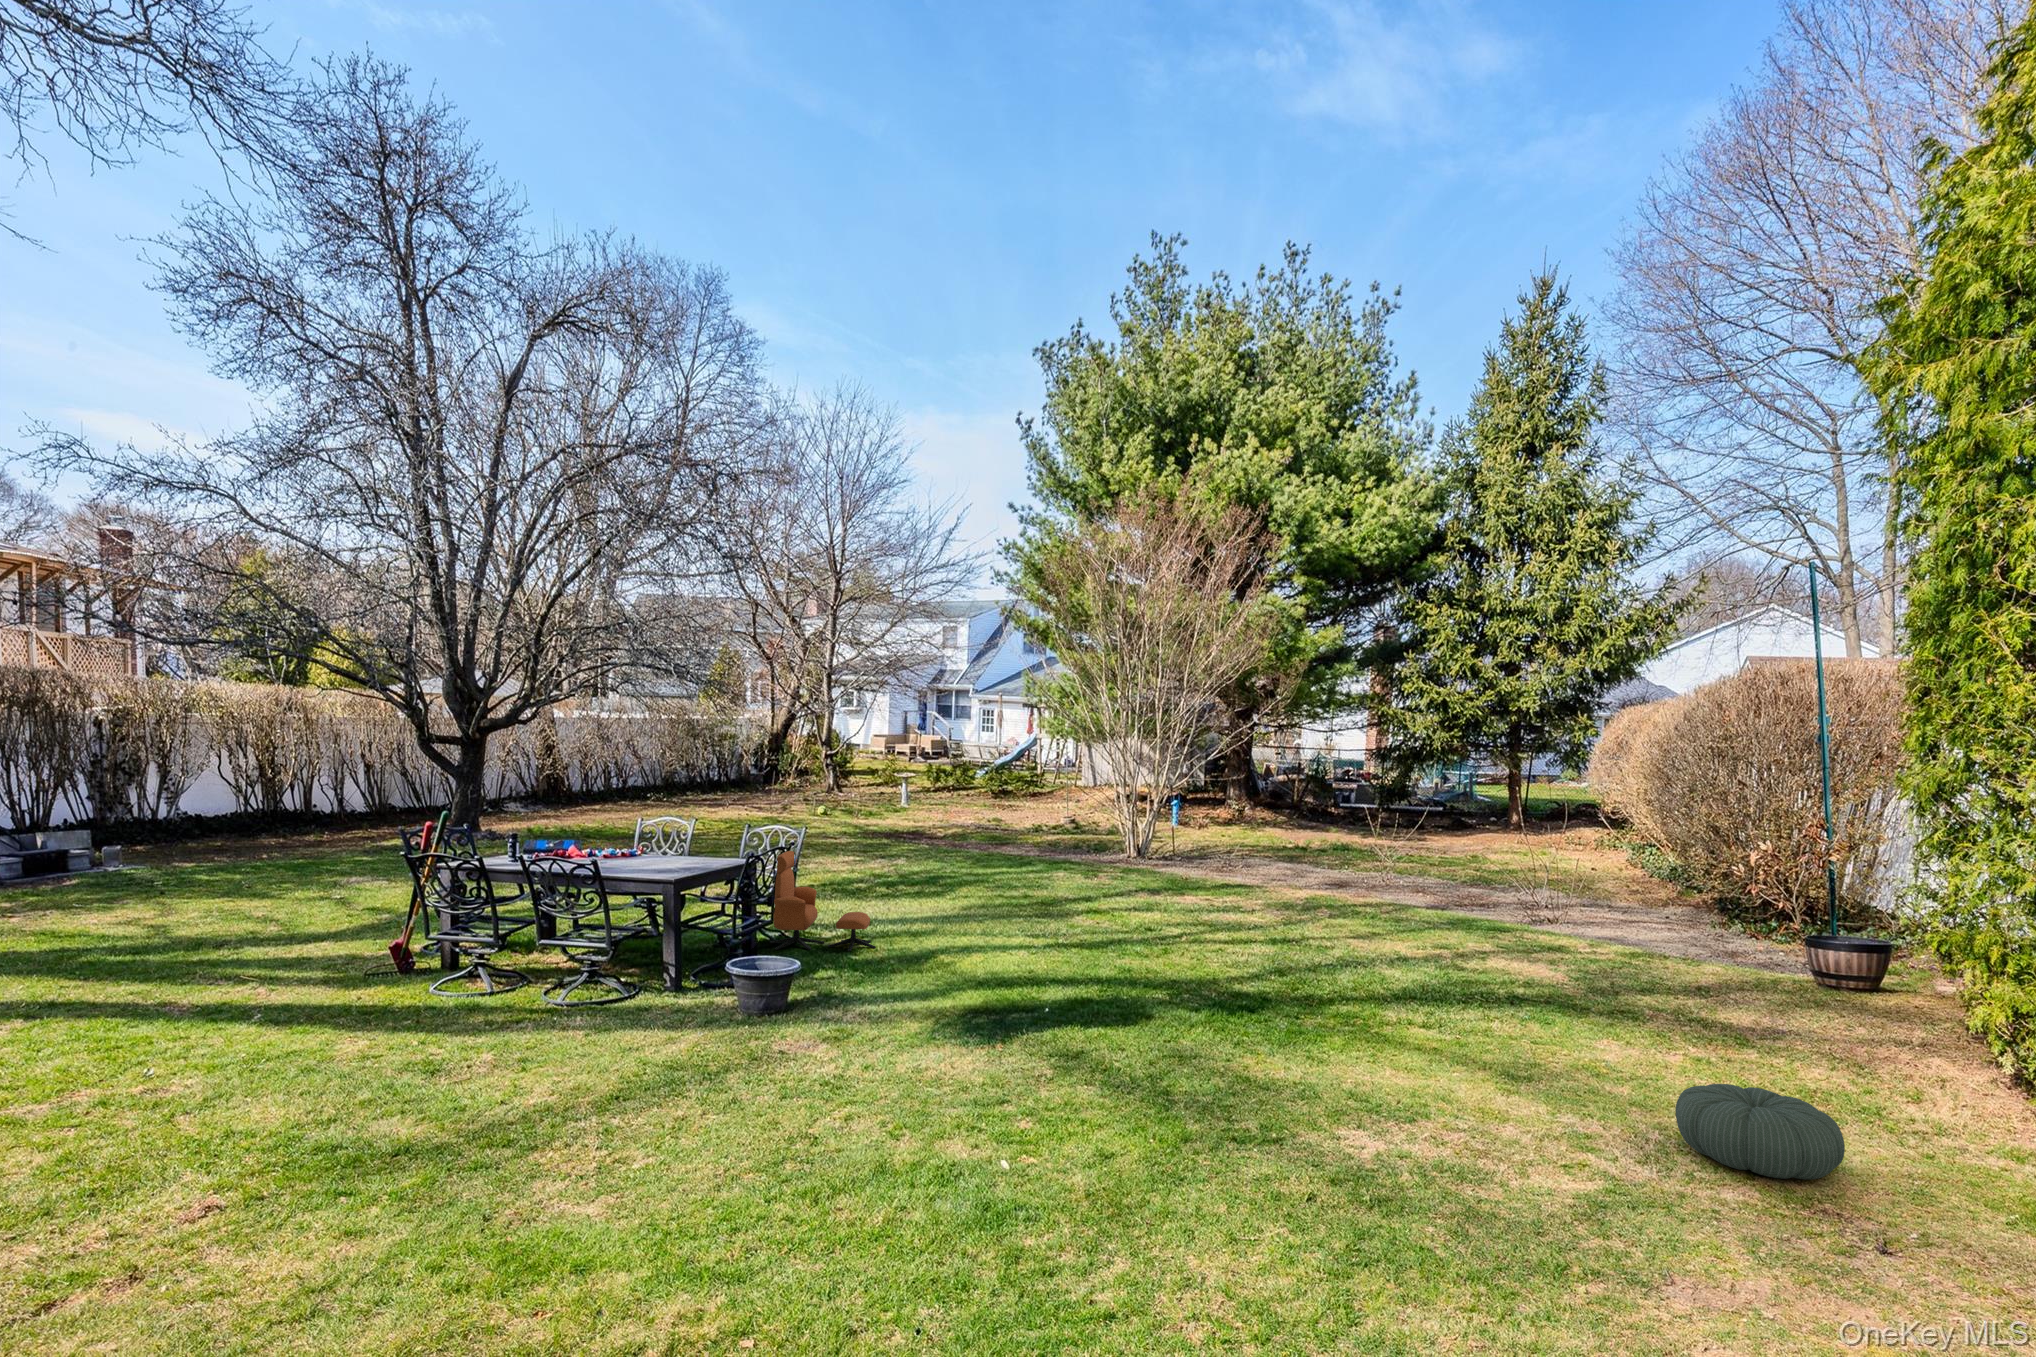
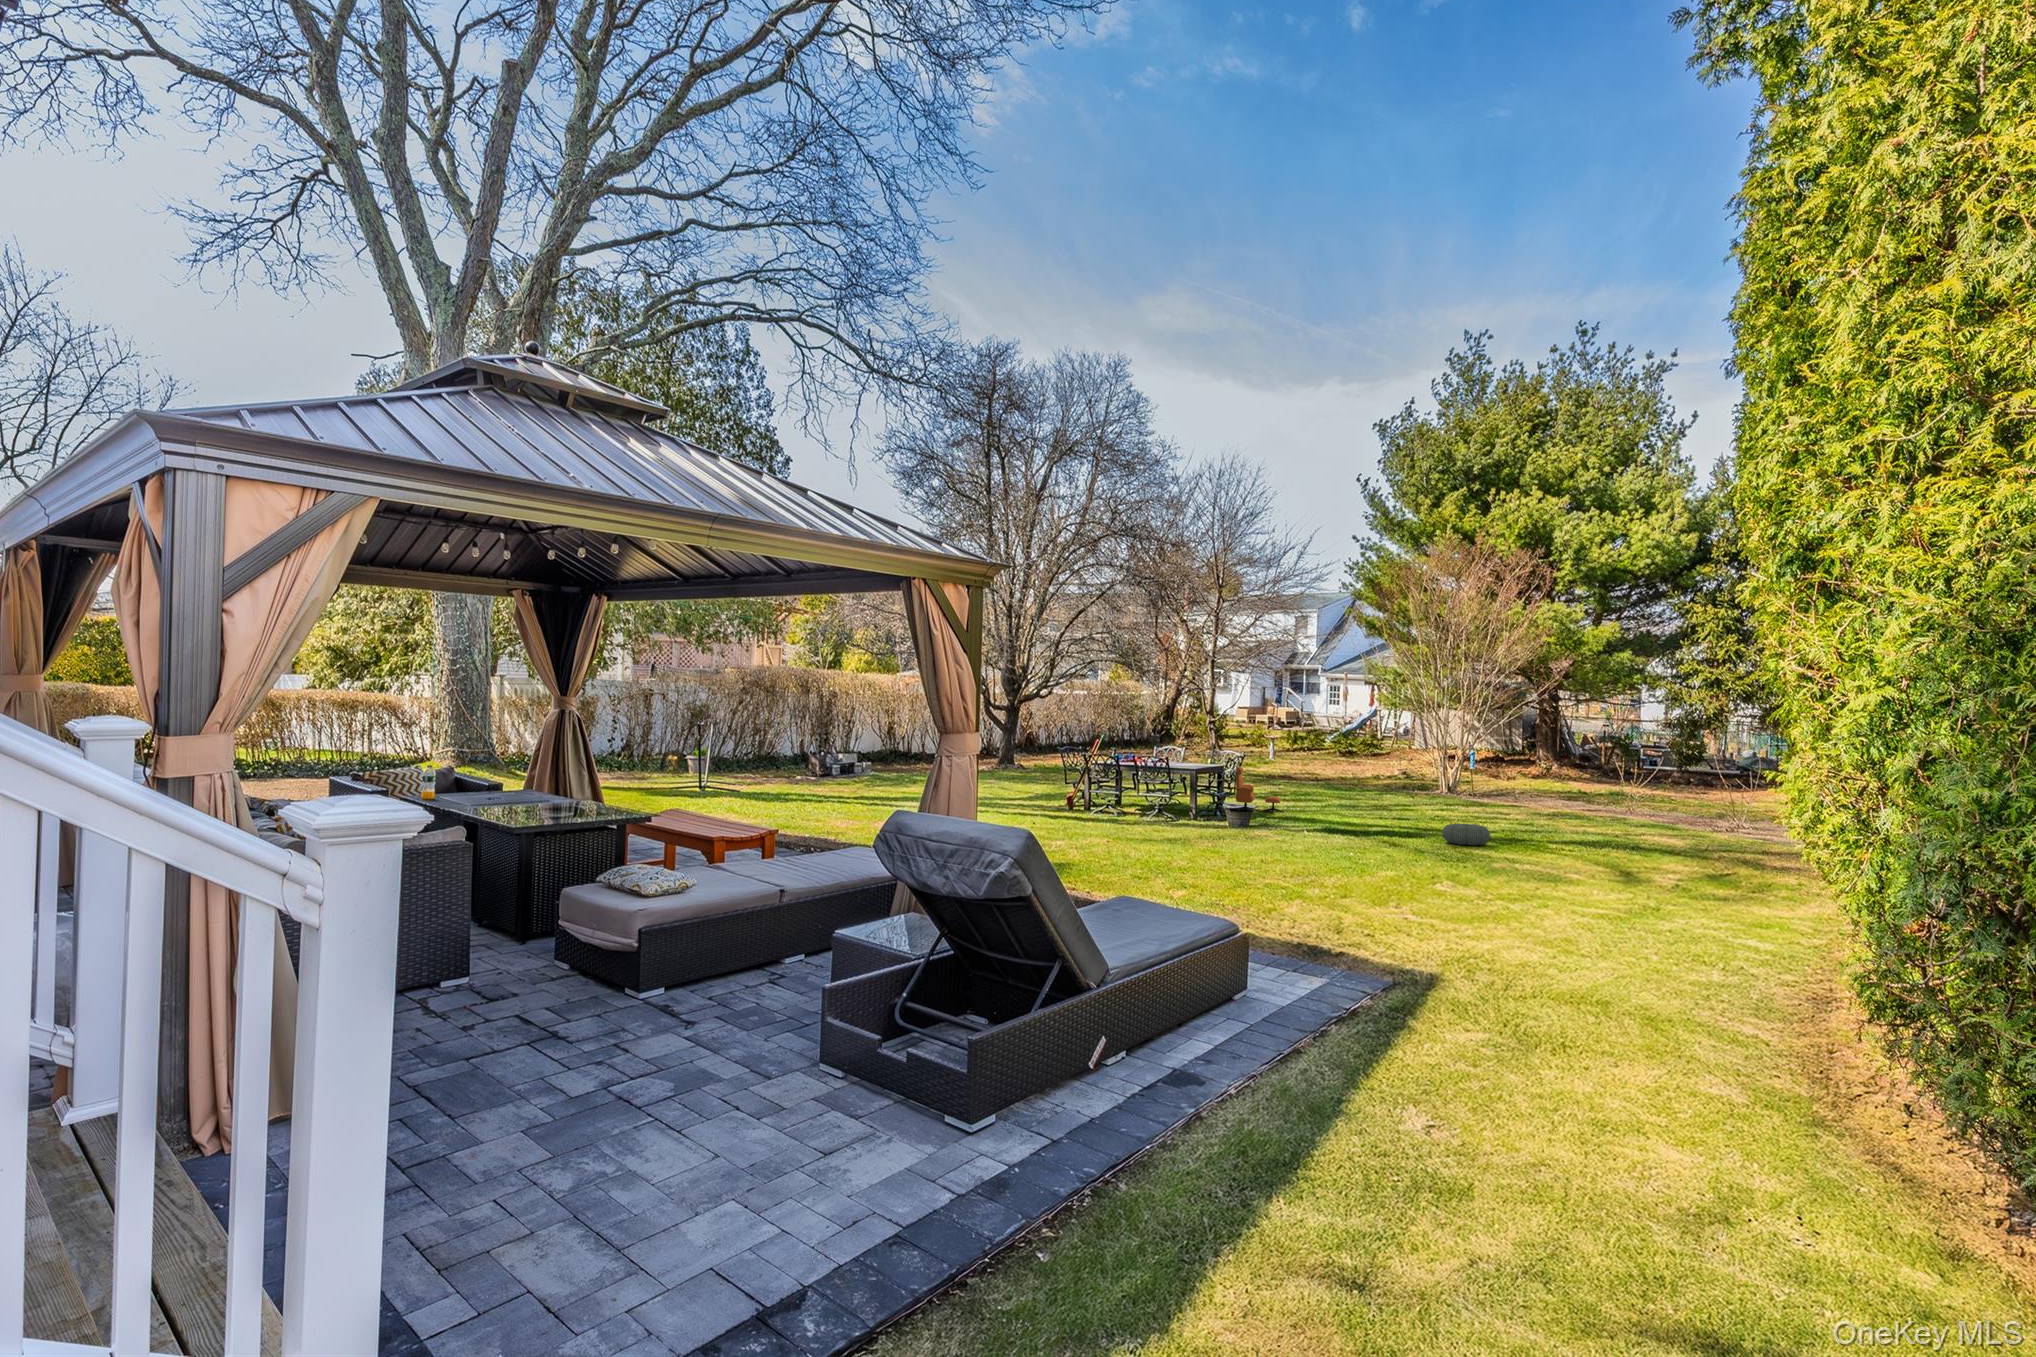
pouf: present [1676,1084,1845,1179] -> present [1443,823,1490,846]

